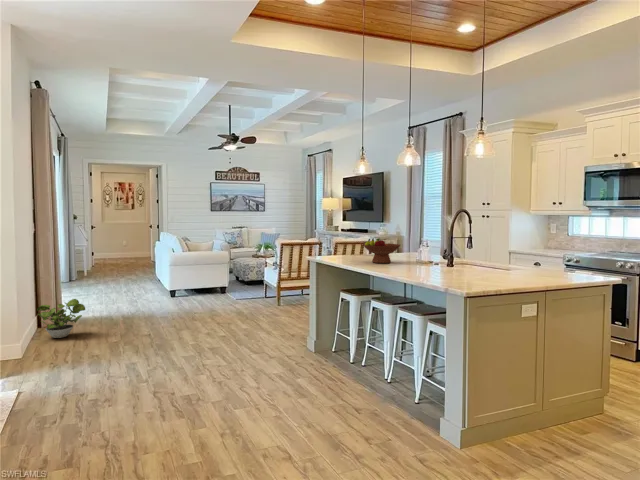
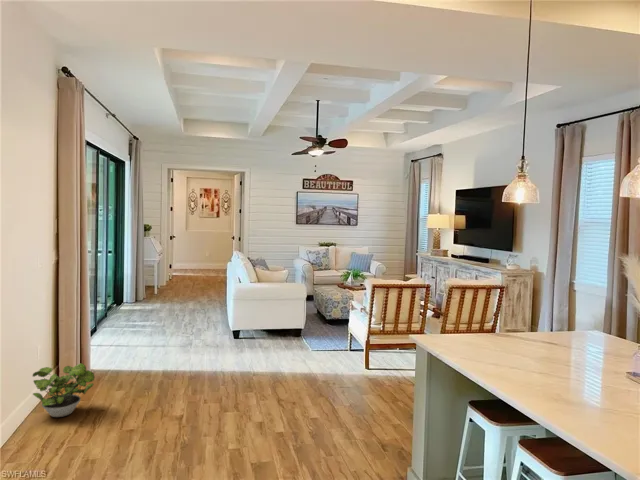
fruit bowl: present [363,238,400,263] -> none [534,337,621,395]

